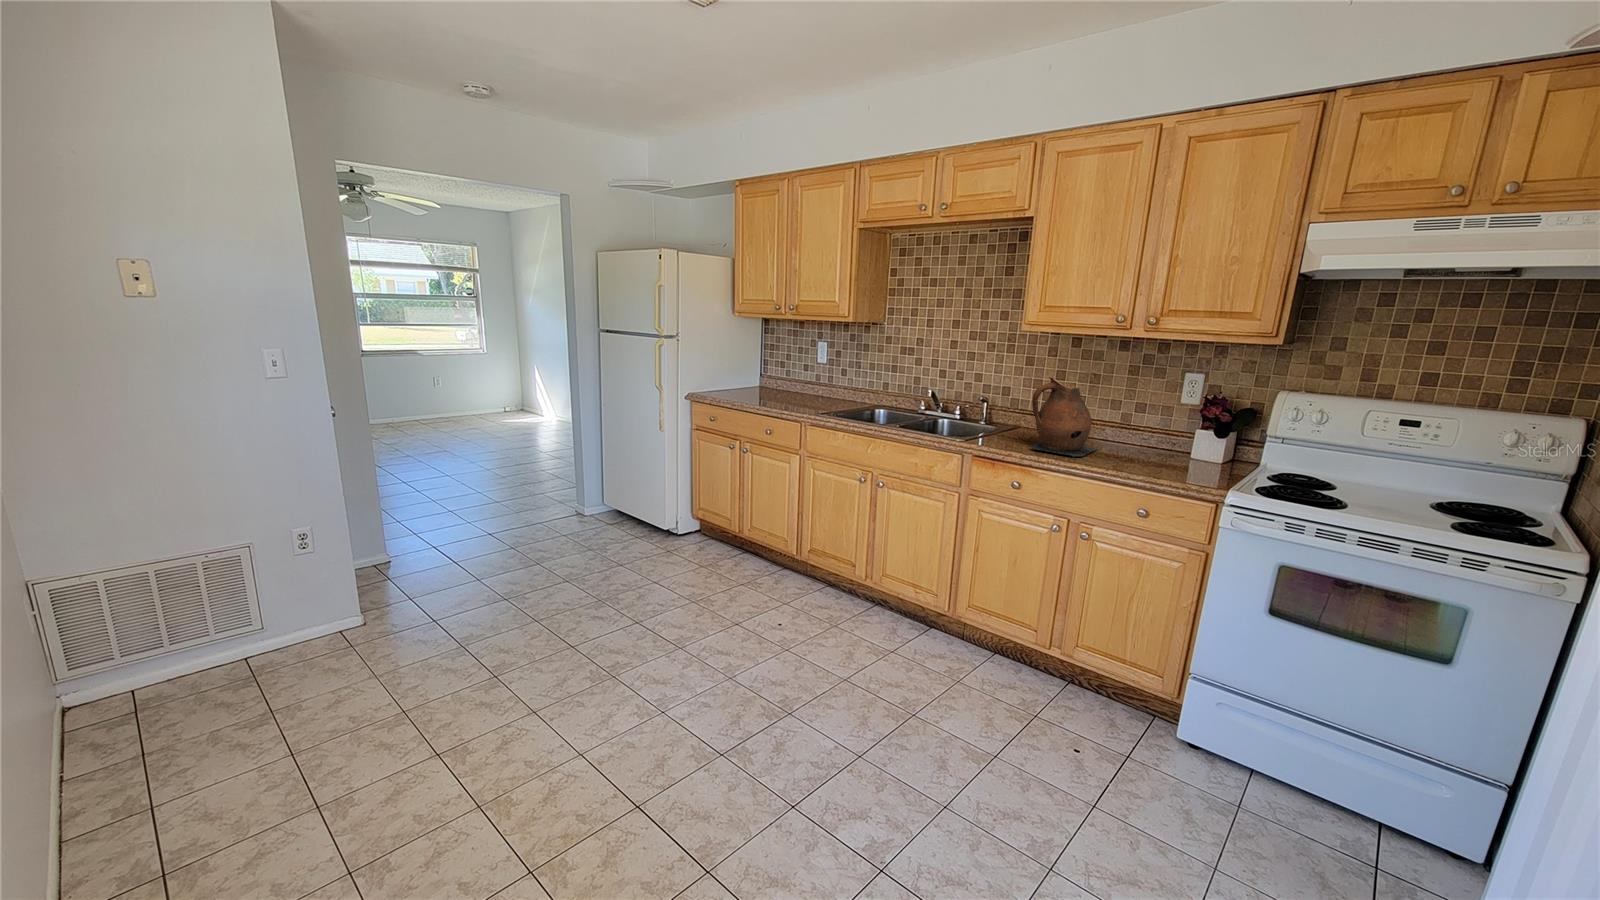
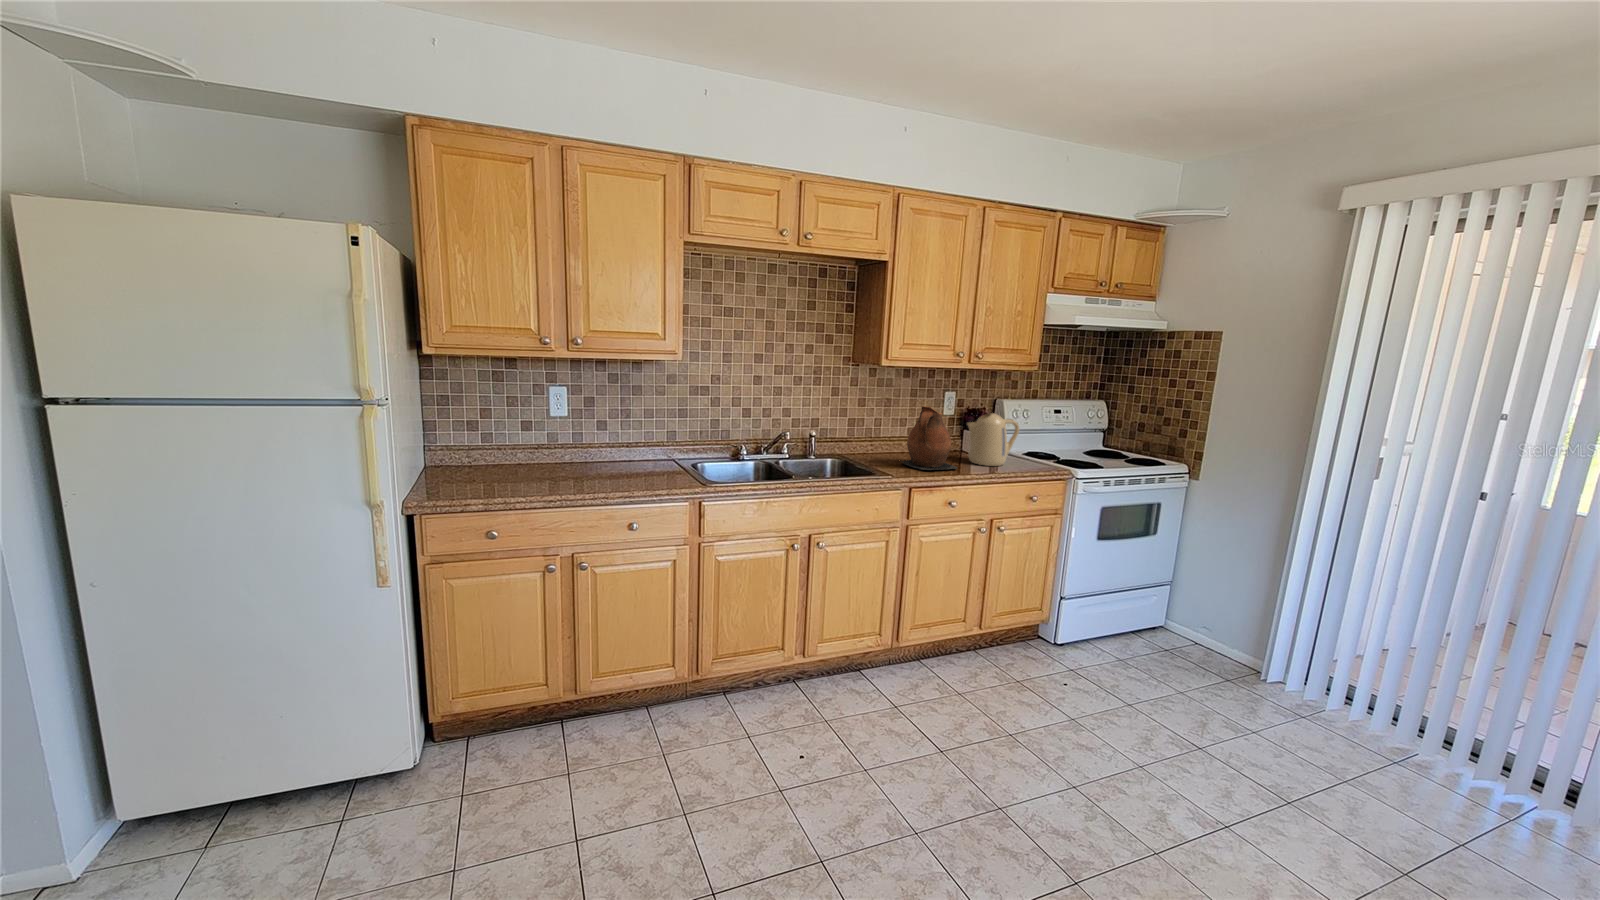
kettle: none [1130,398,1203,471] -> present [968,413,1019,466]

